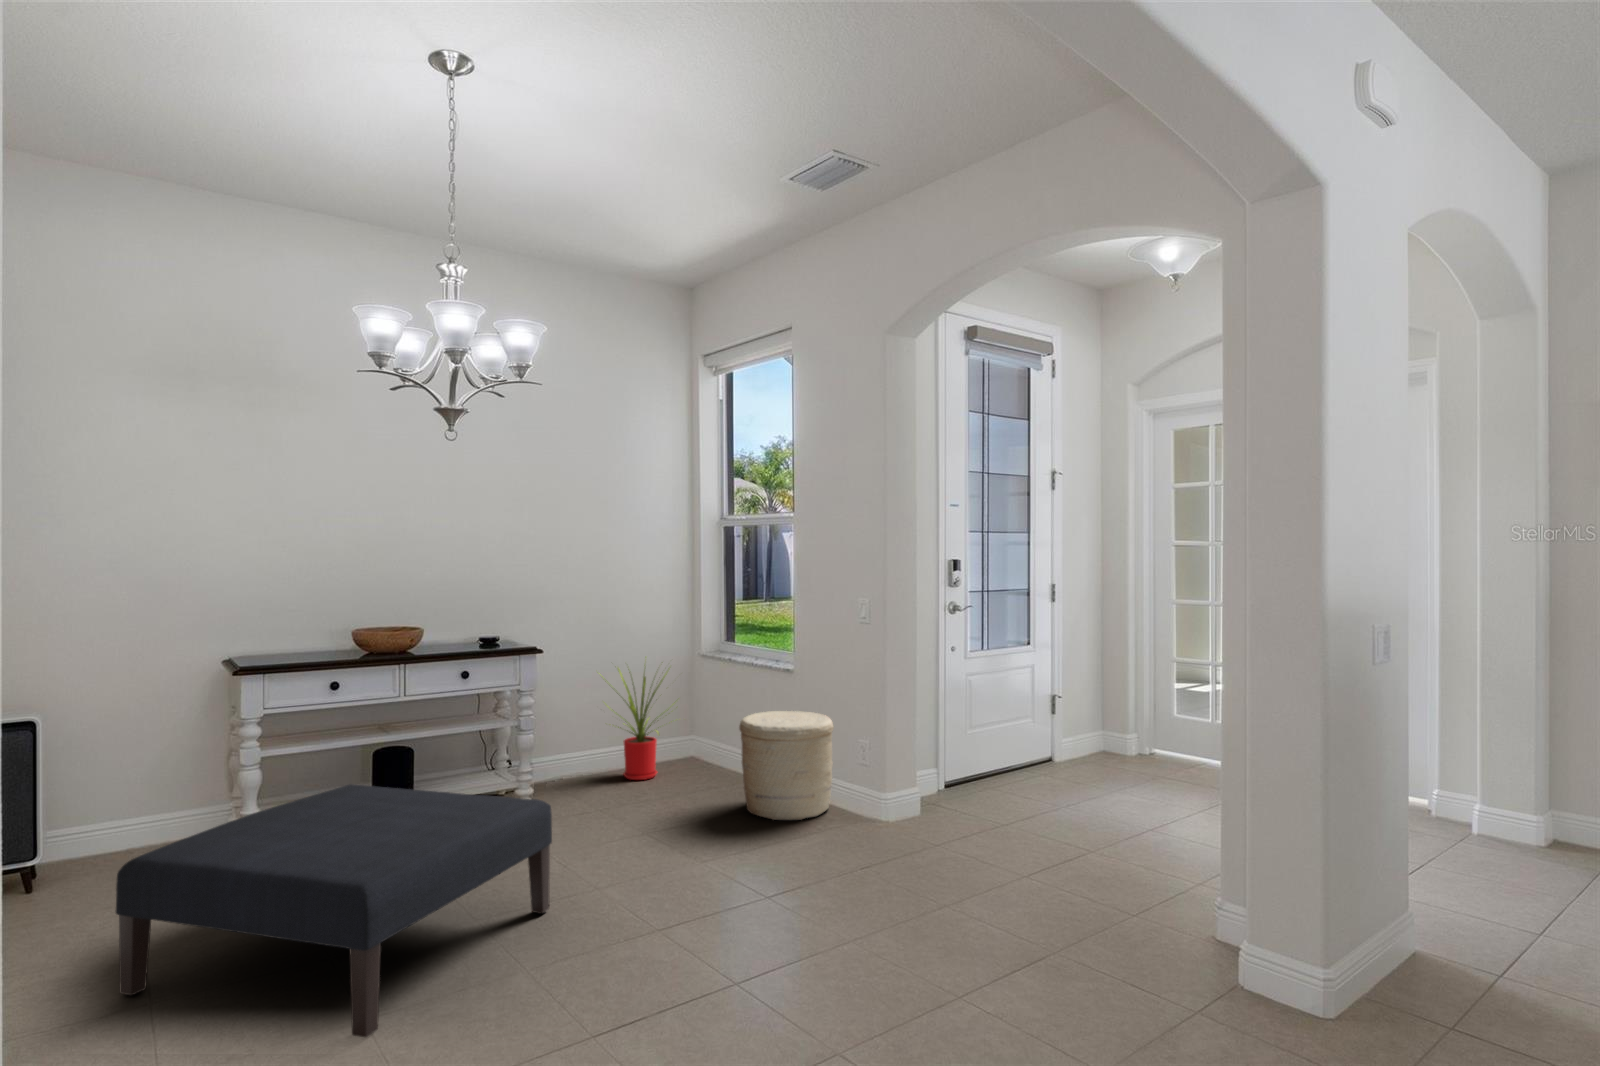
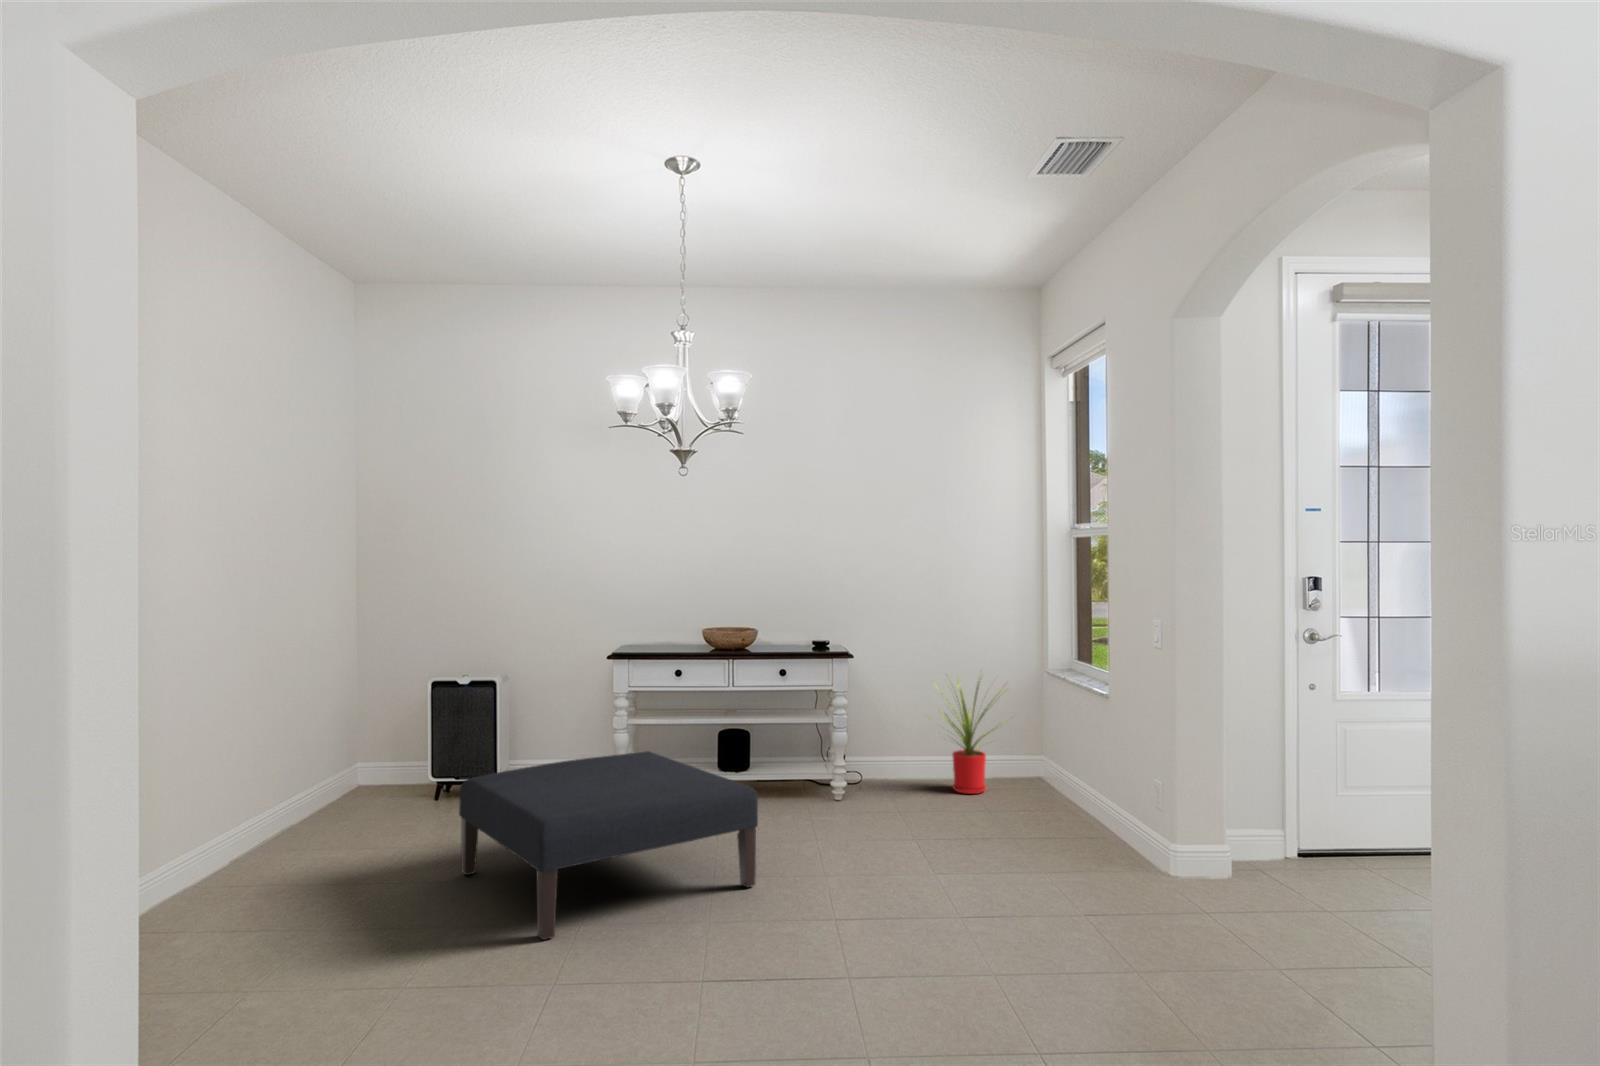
woven basket: present [739,711,833,820] -> none [1019,739,1127,860]

